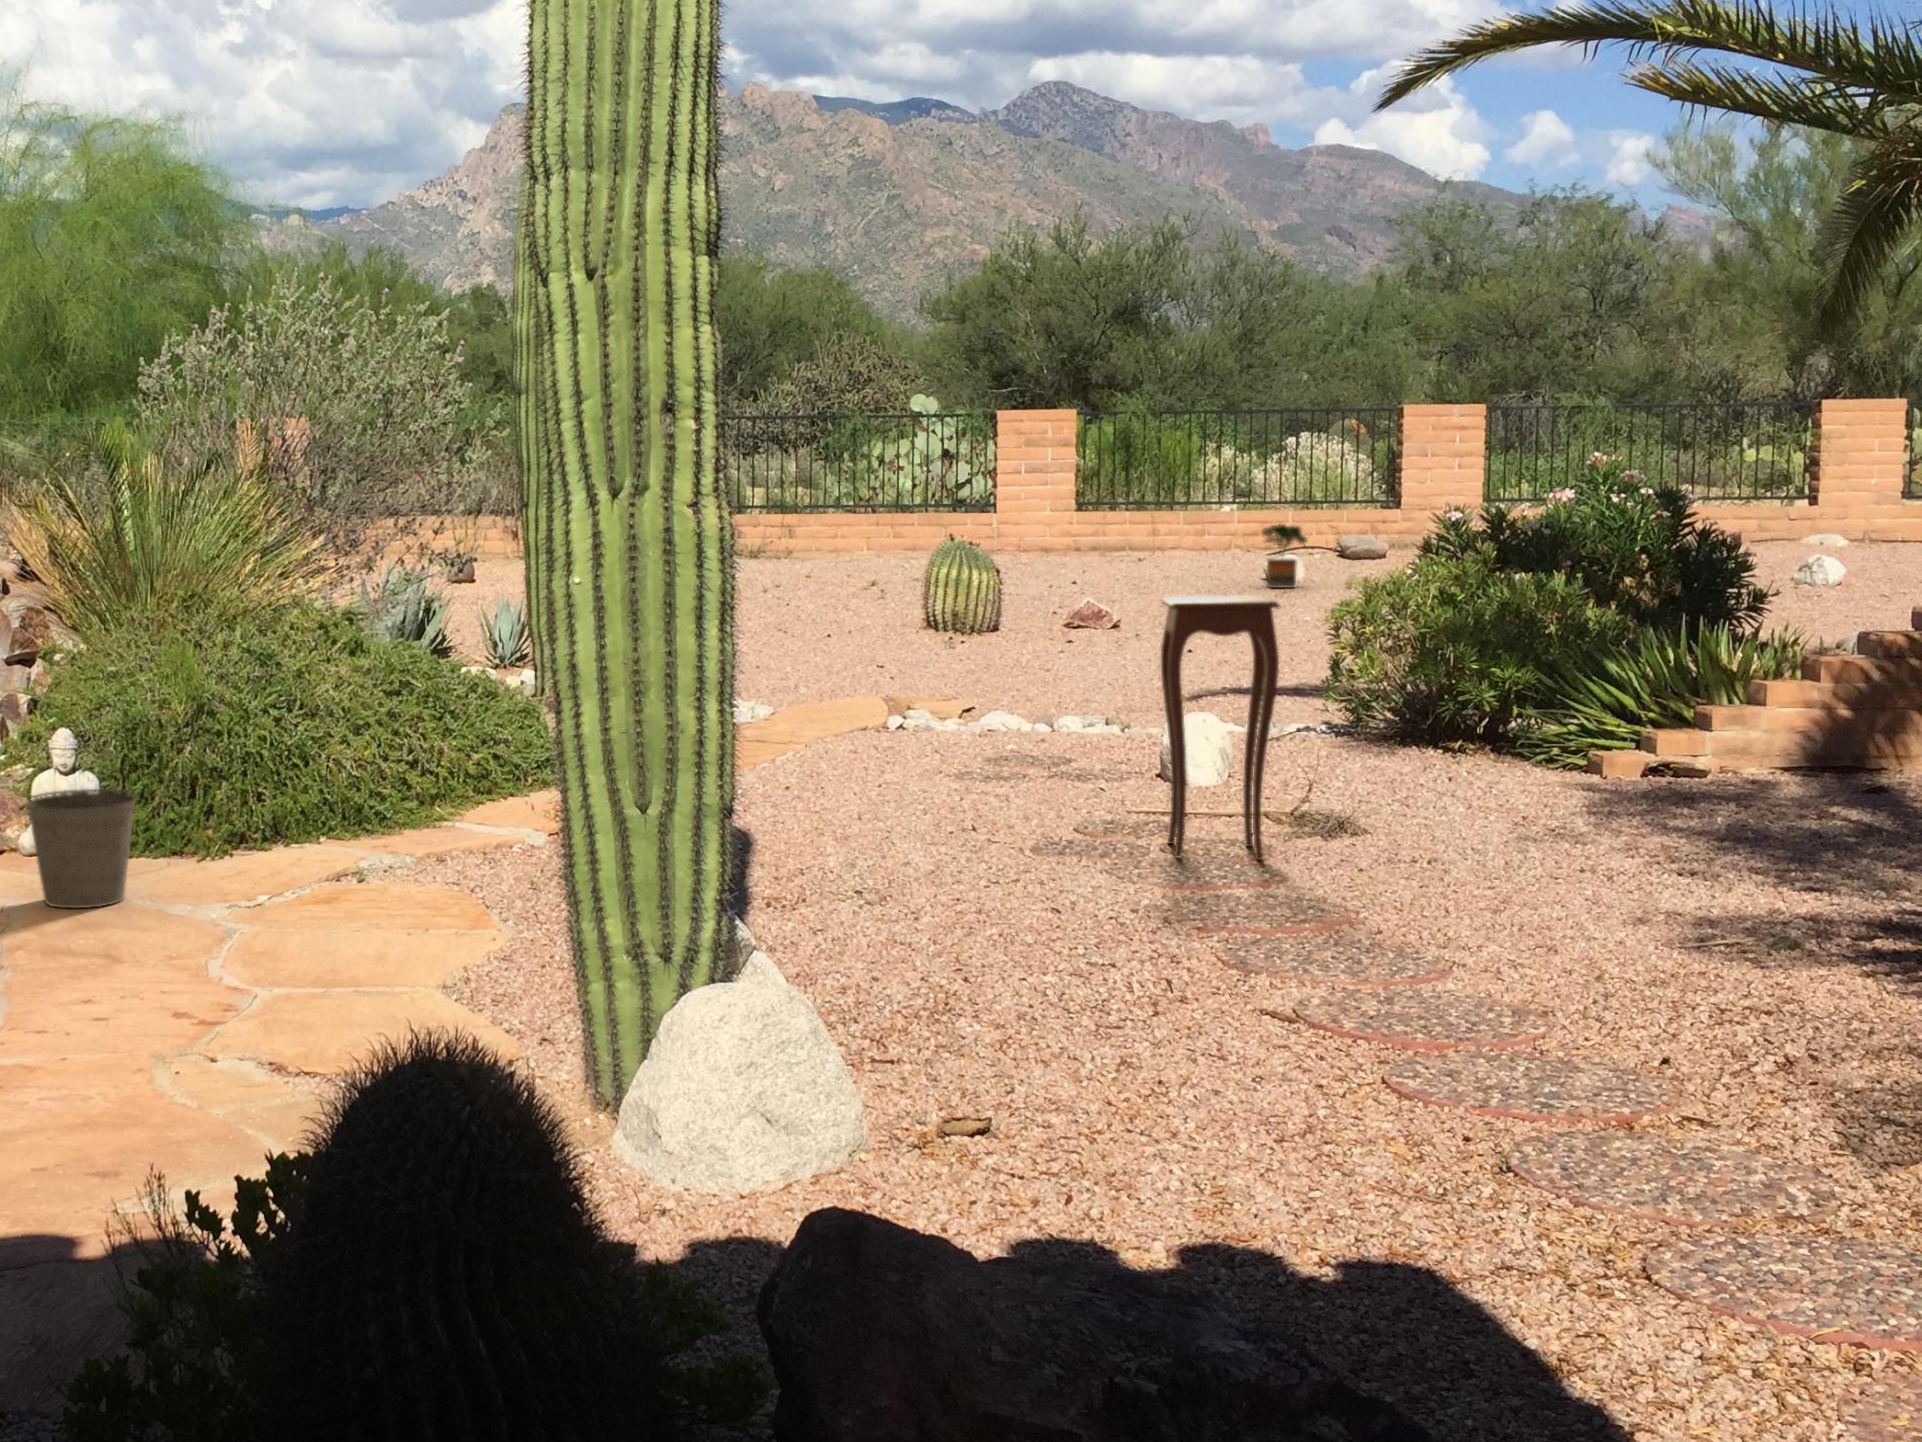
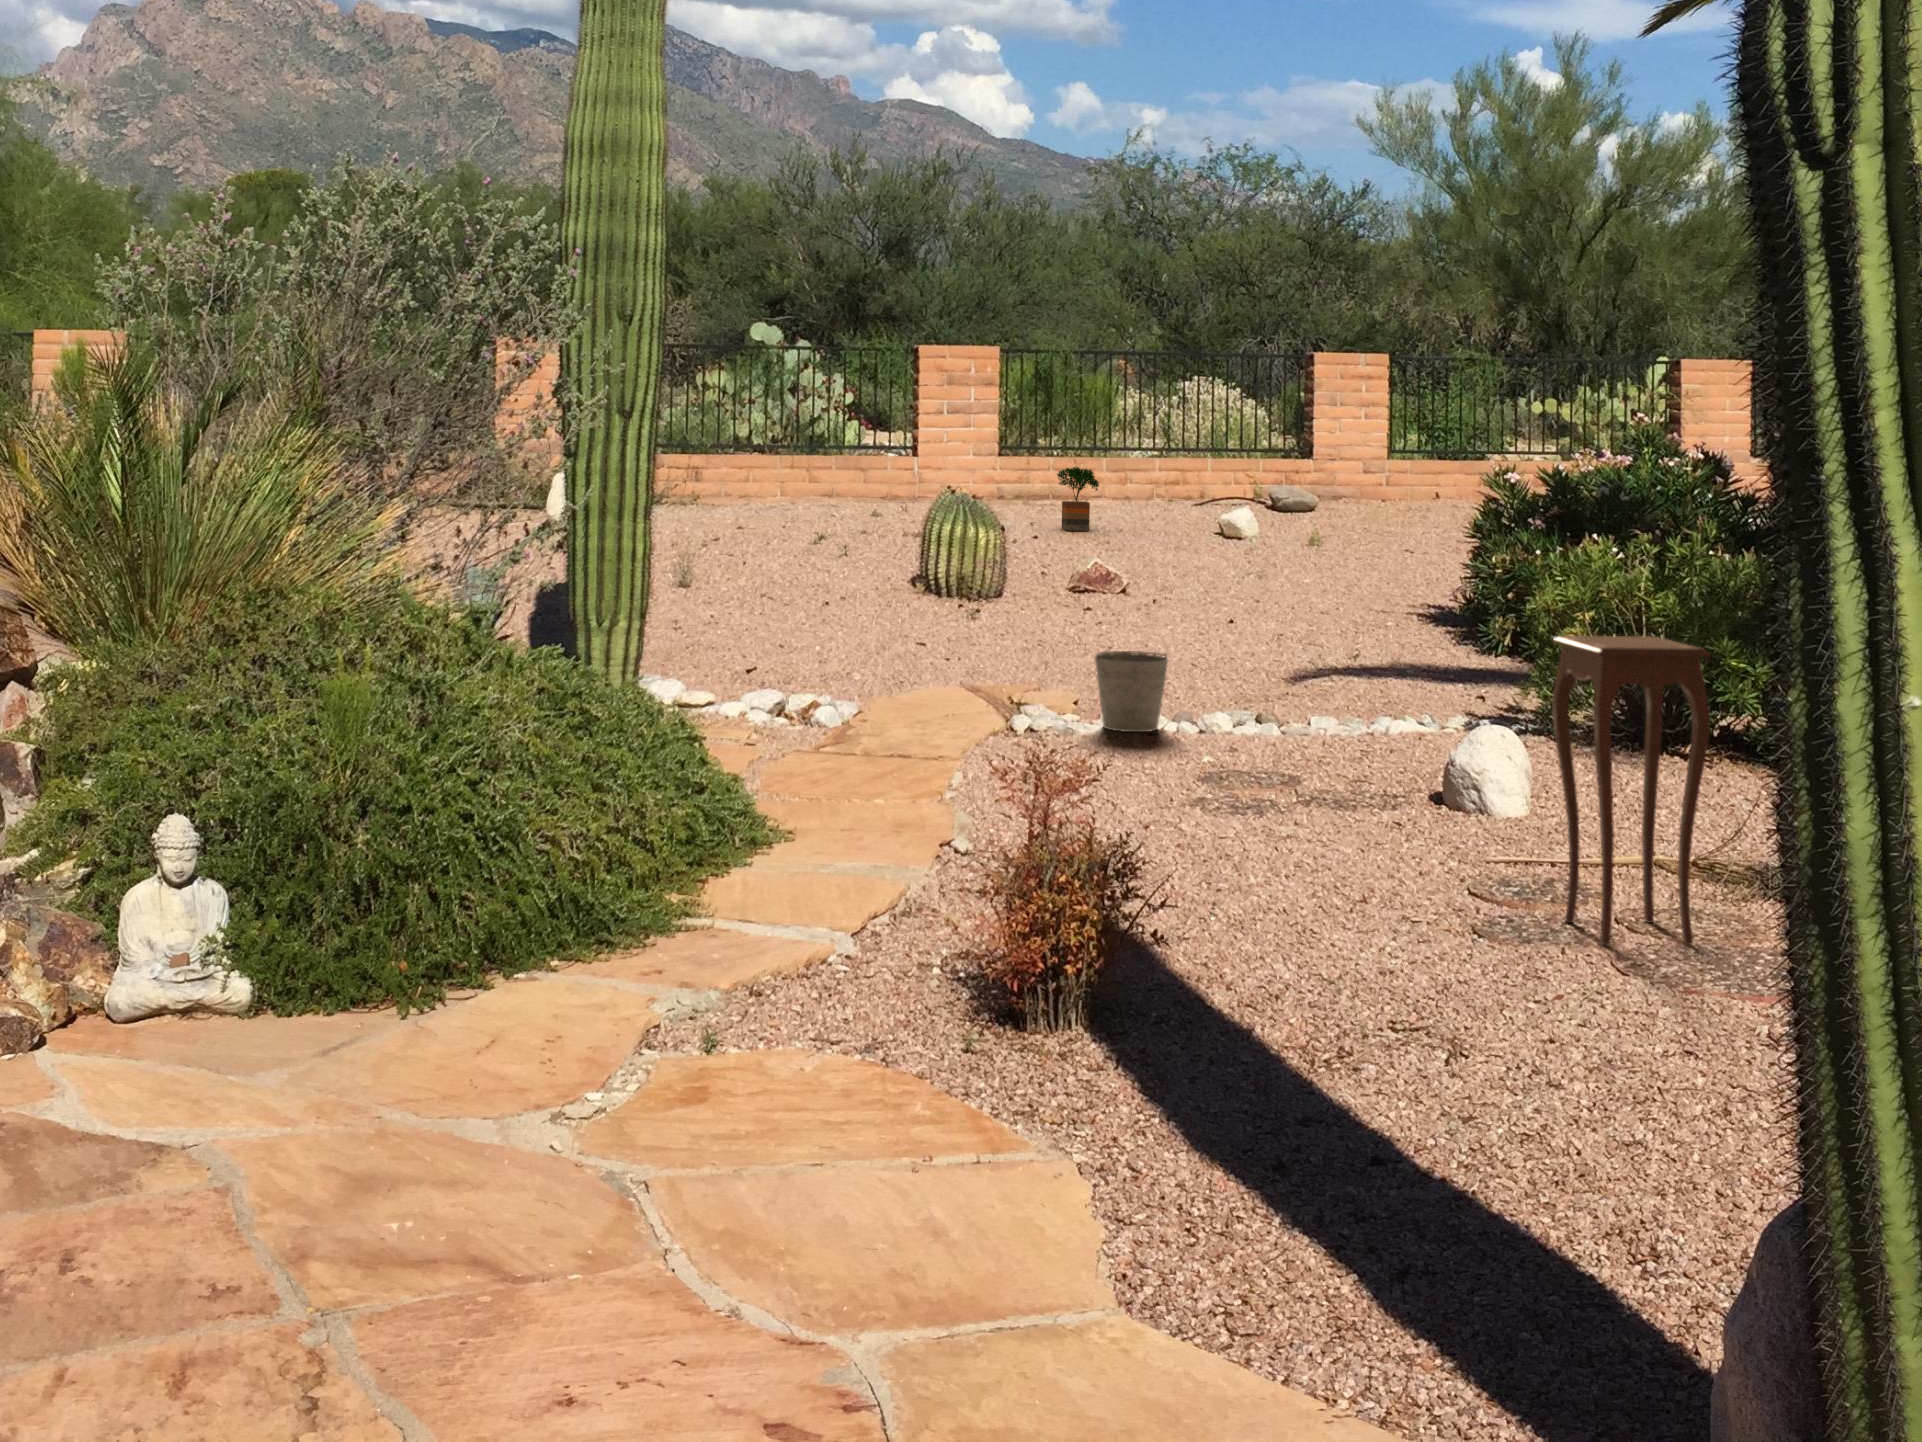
potted tree: present [1262,524,1307,588] -> present [1057,467,1099,531]
bucket: present [26,789,135,908] -> present [1095,651,1168,732]

